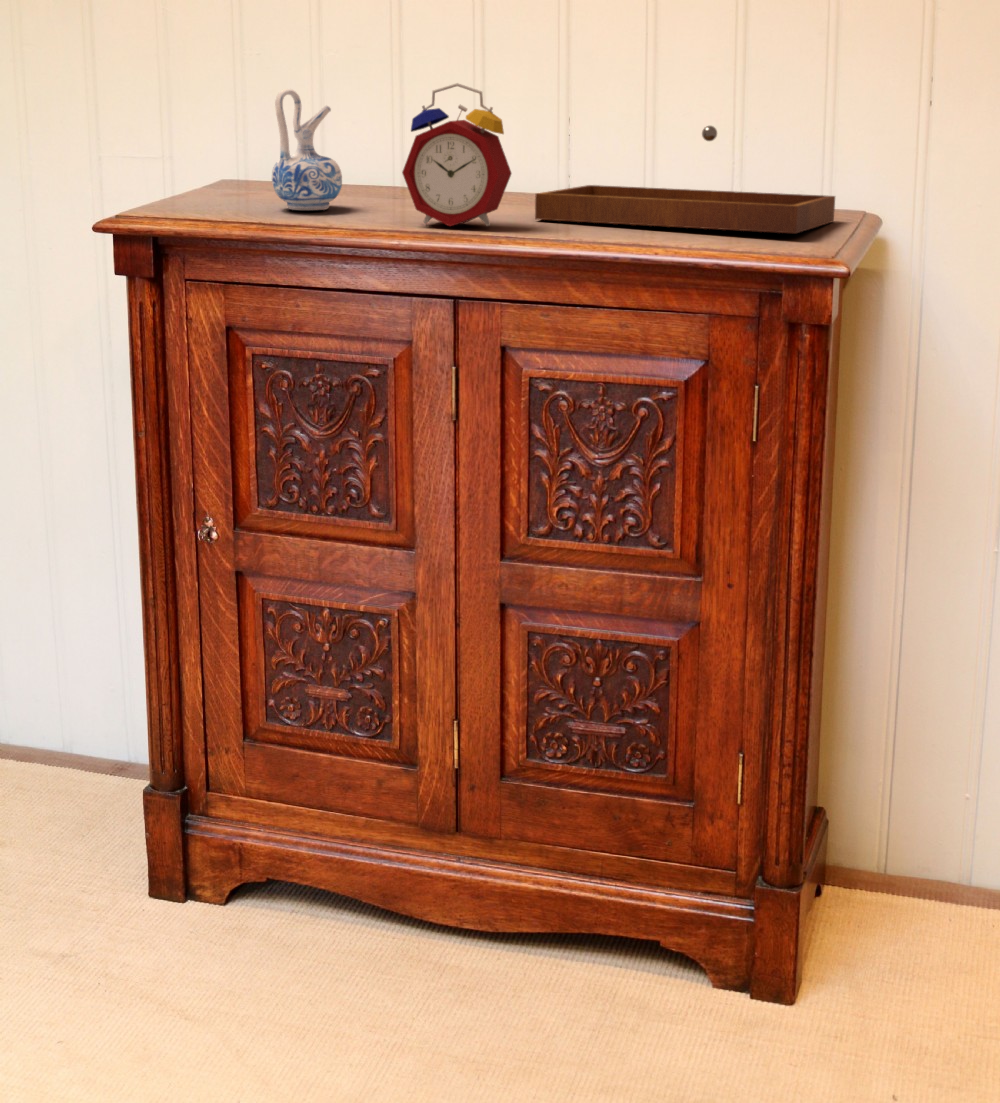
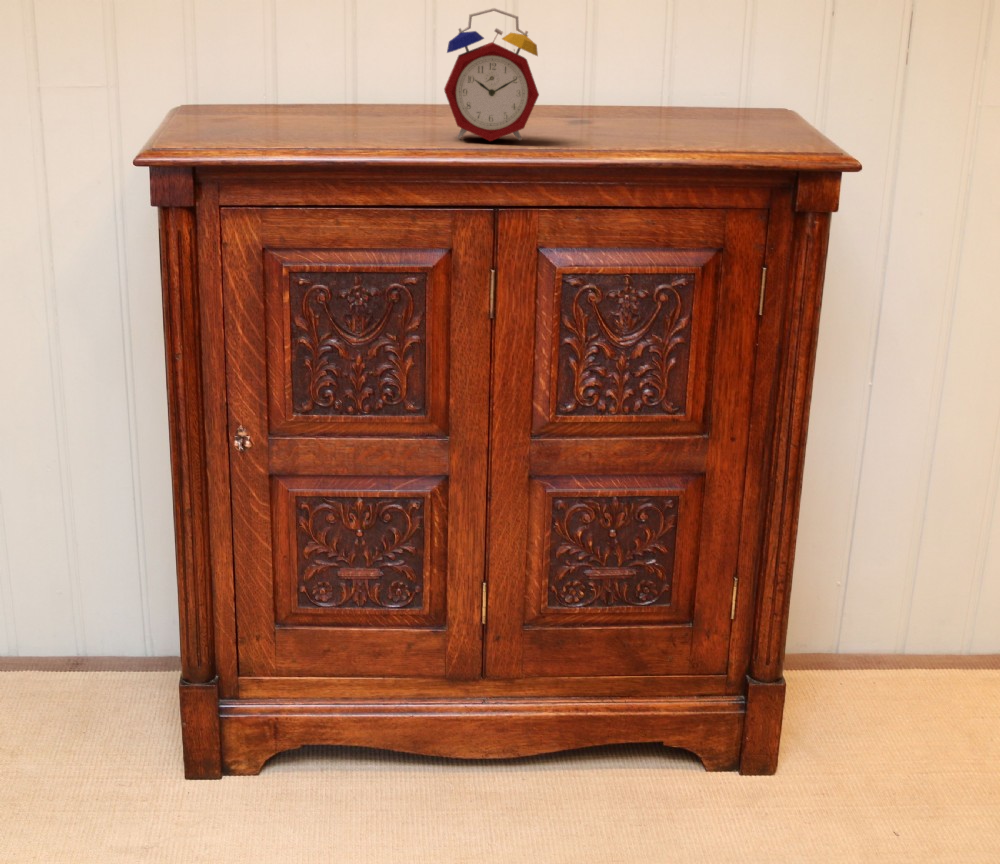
ceramic pitcher: present [272,89,342,210] -> none [287,9,355,126]
tray: present [535,126,835,233] -> none [542,48,785,143]

